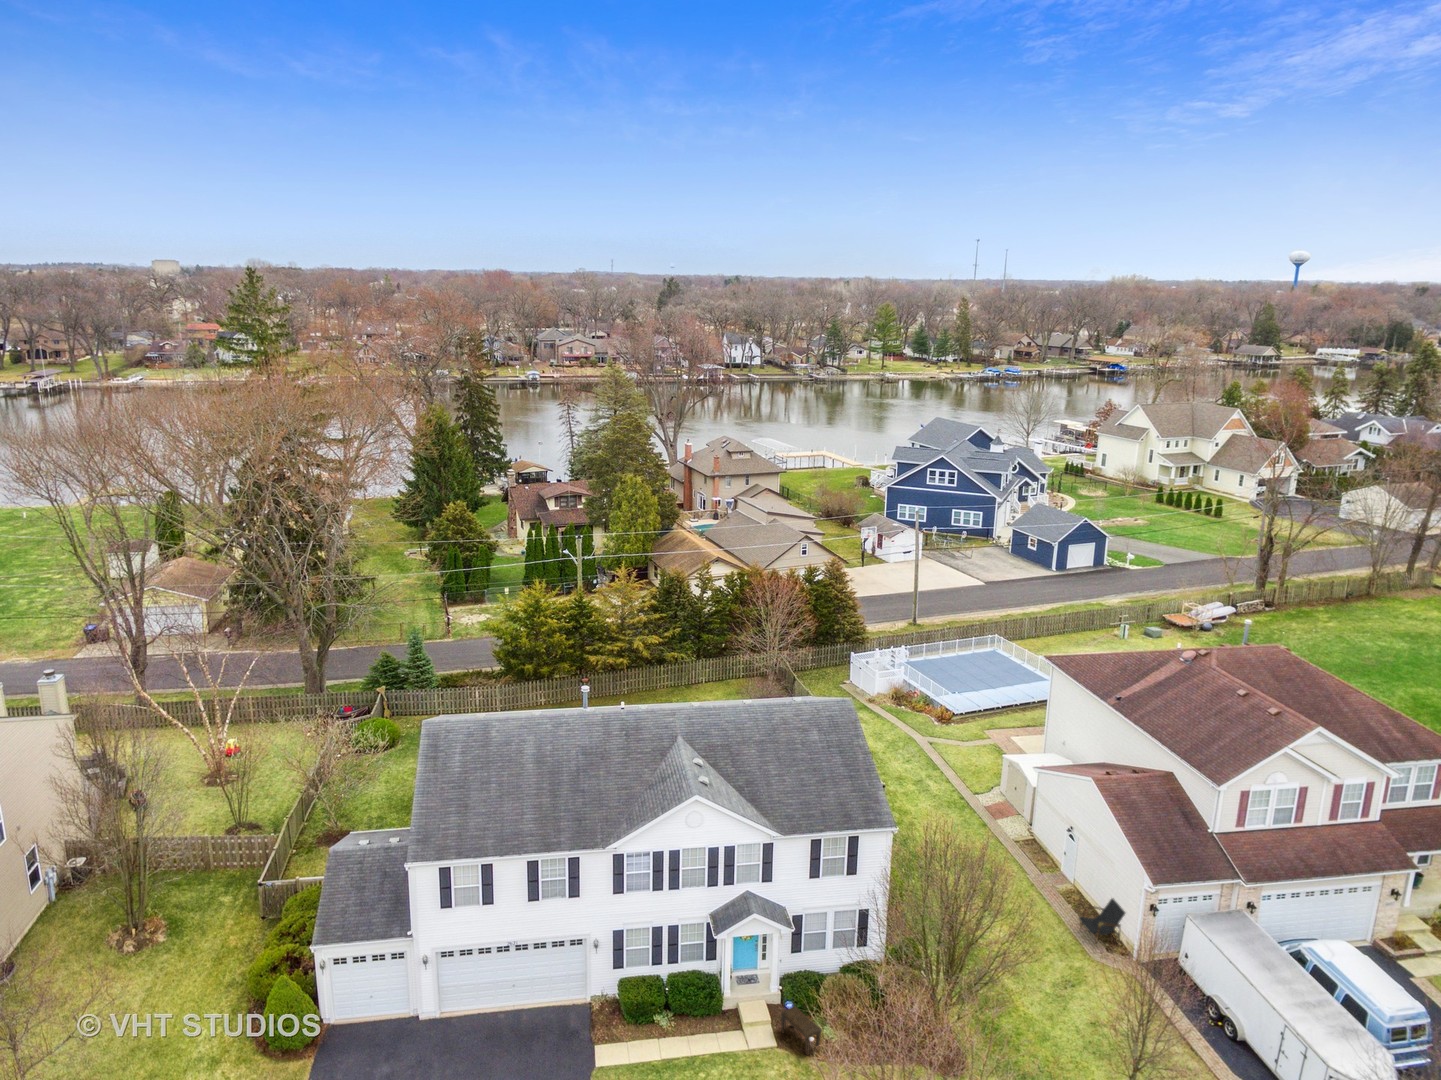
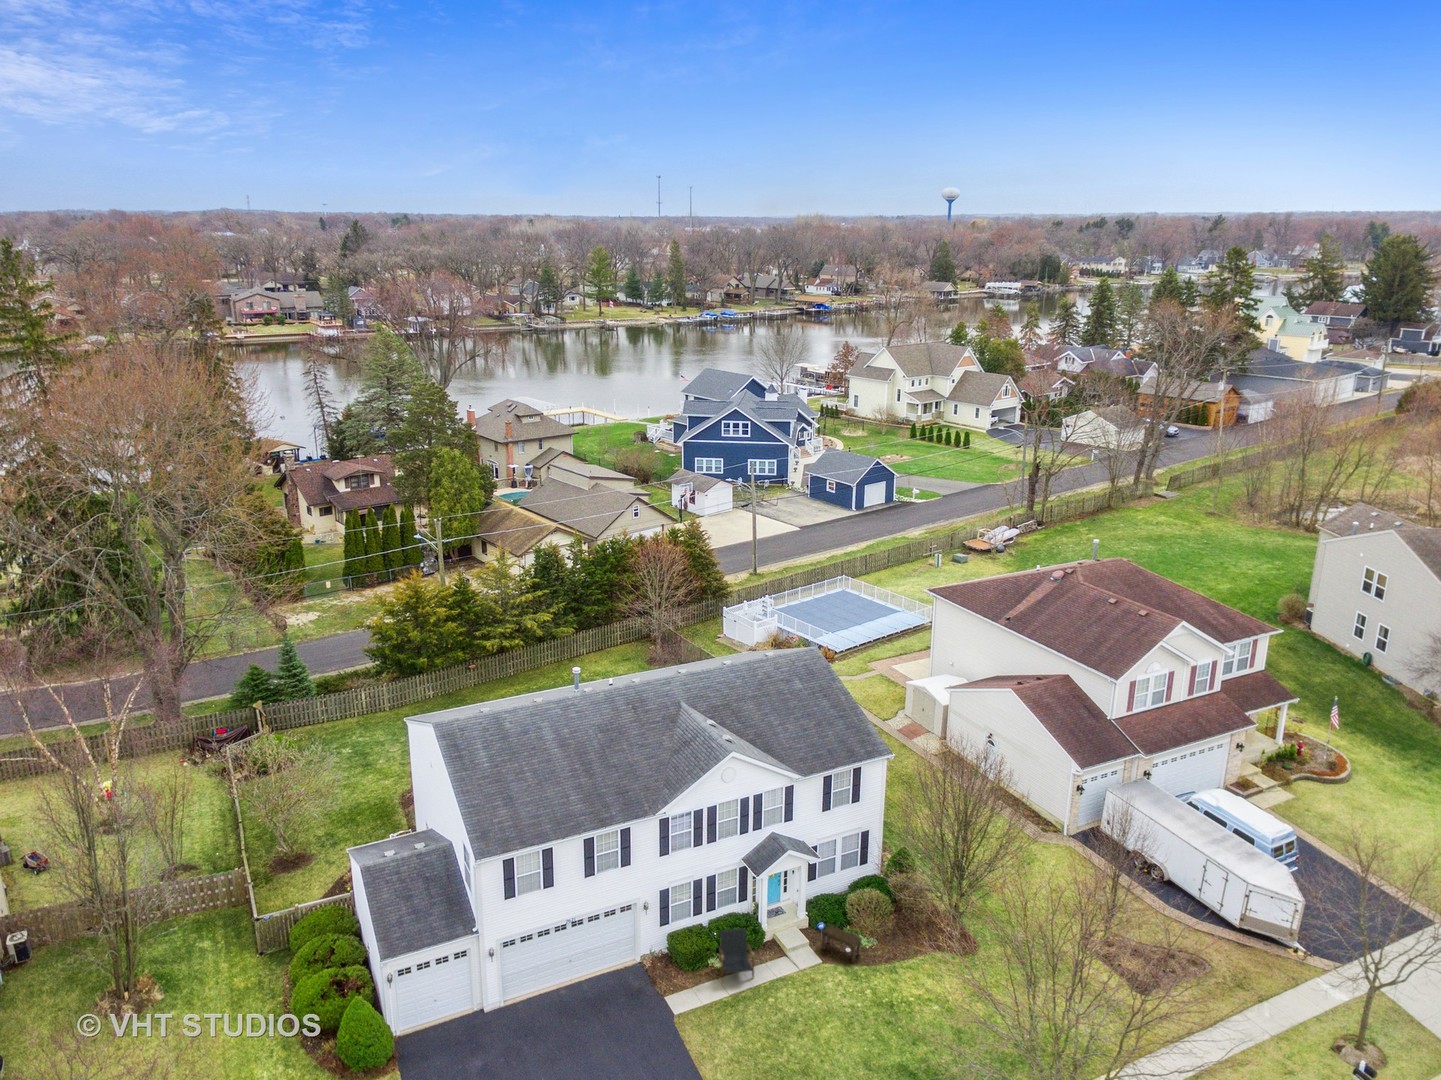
lounge chair: present [1079,899,1125,945] -> present [719,928,754,981]

